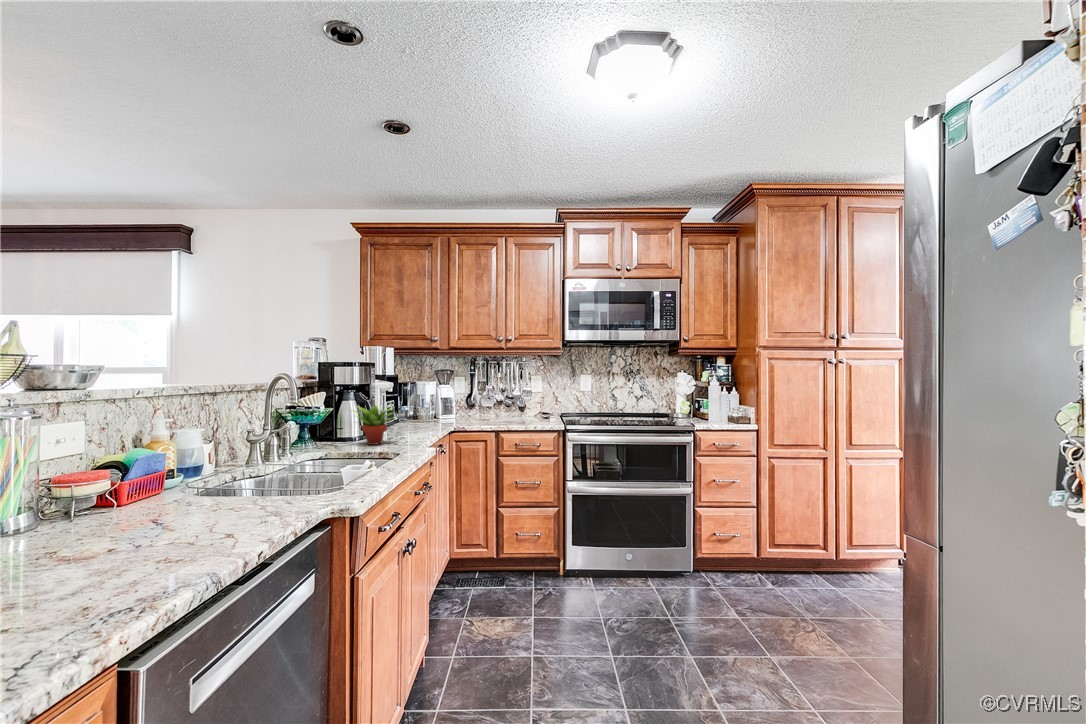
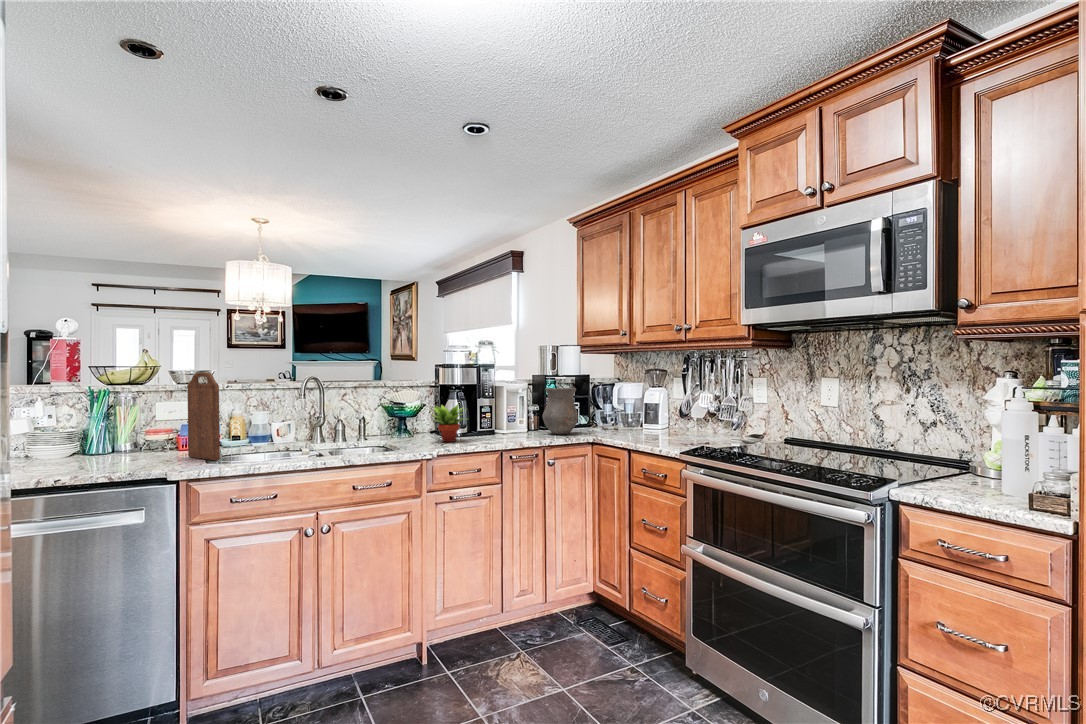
cutting board: none [131,360,245,520] -> present [187,372,220,460]
vase: none [402,385,437,428] -> present [542,388,578,434]

